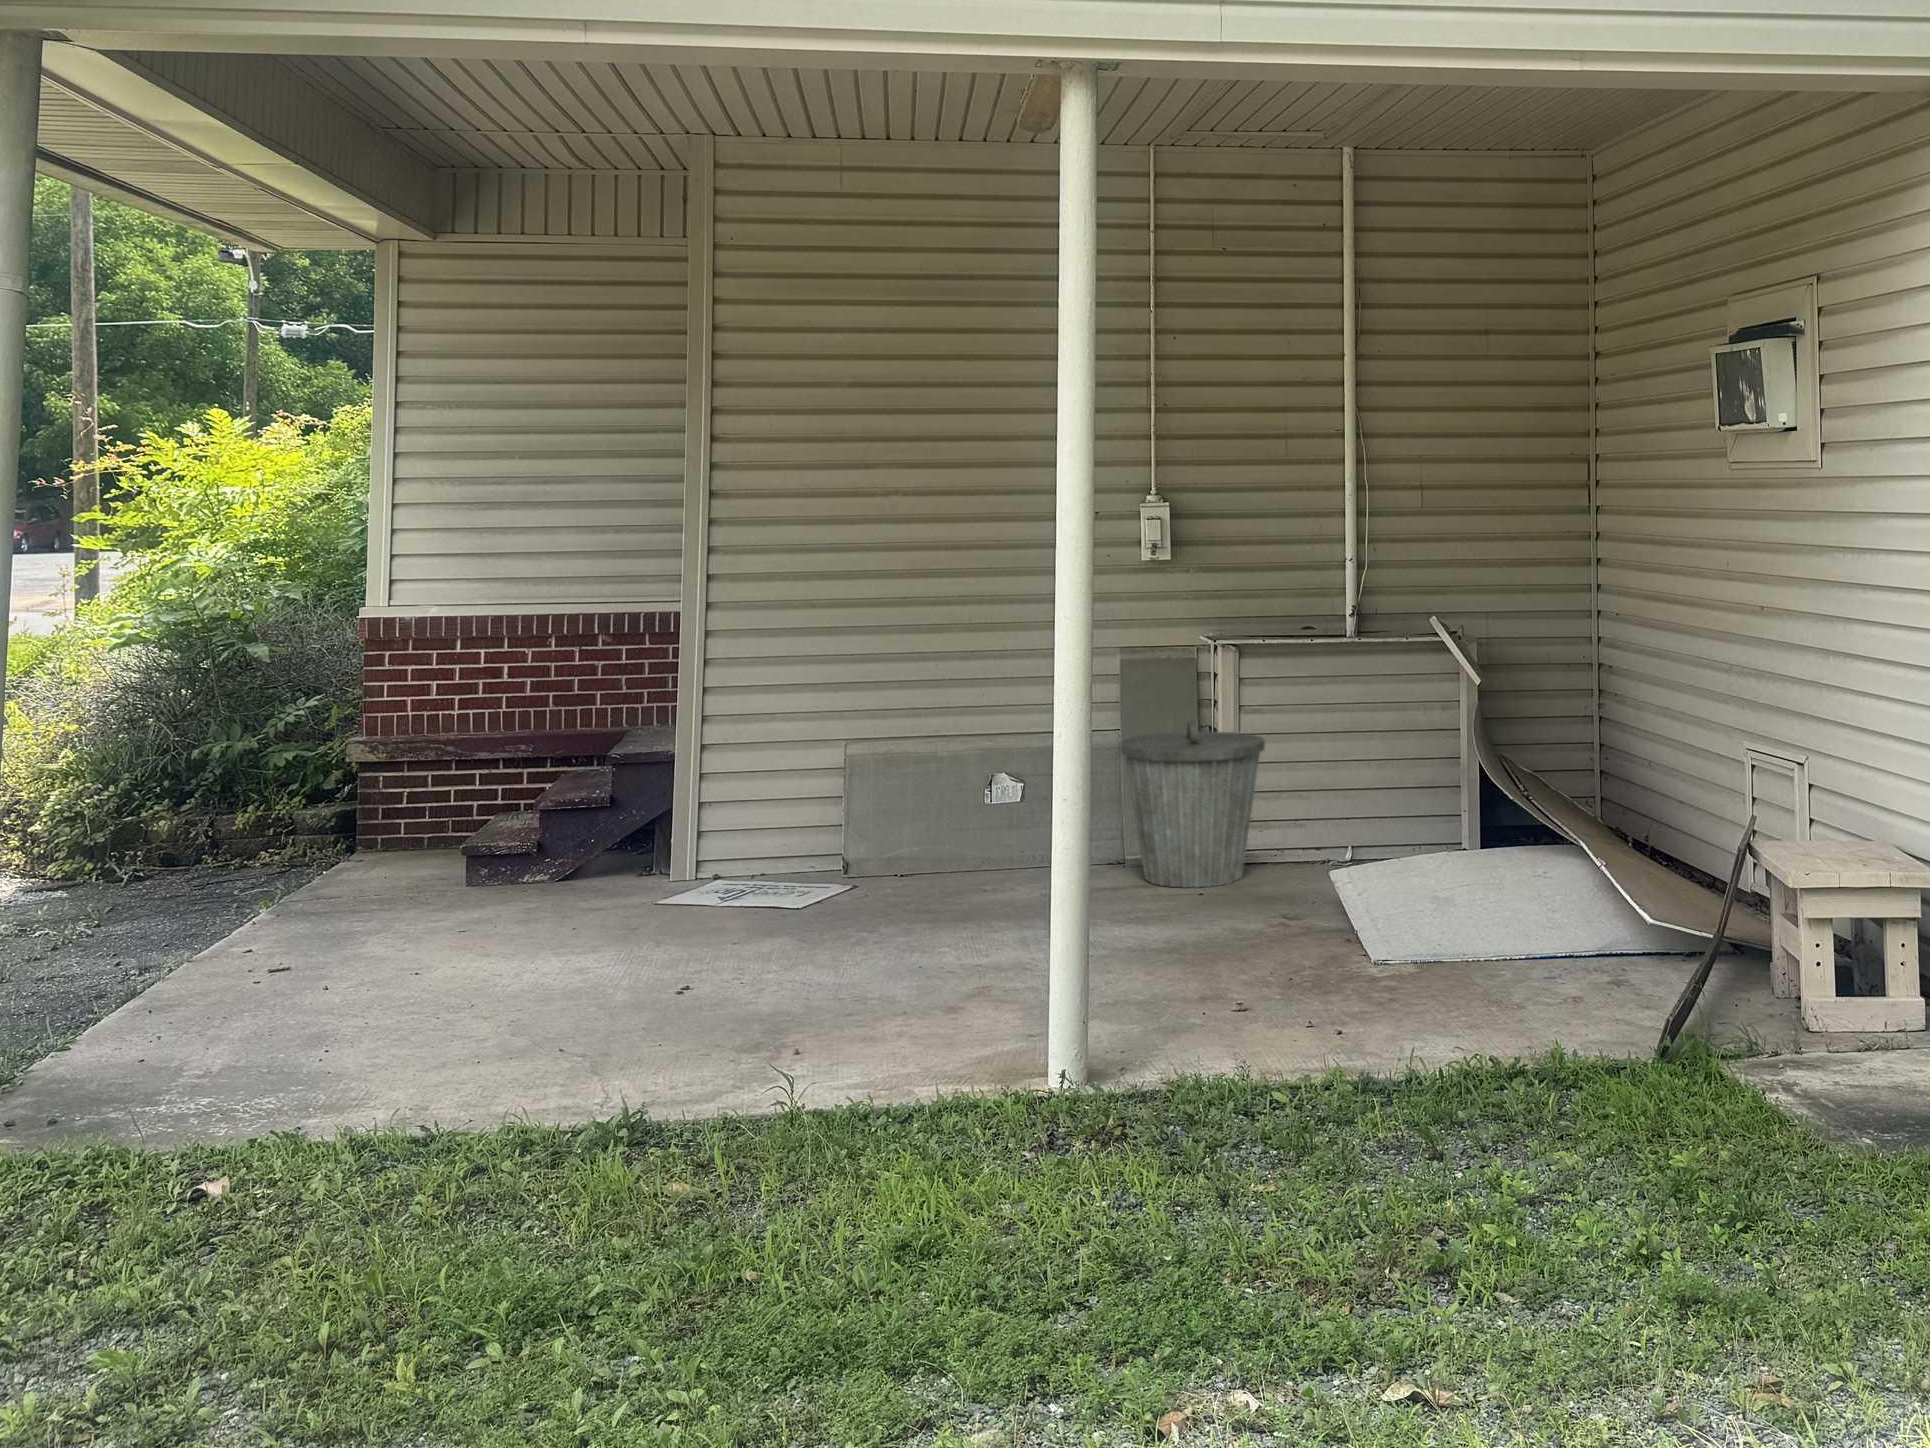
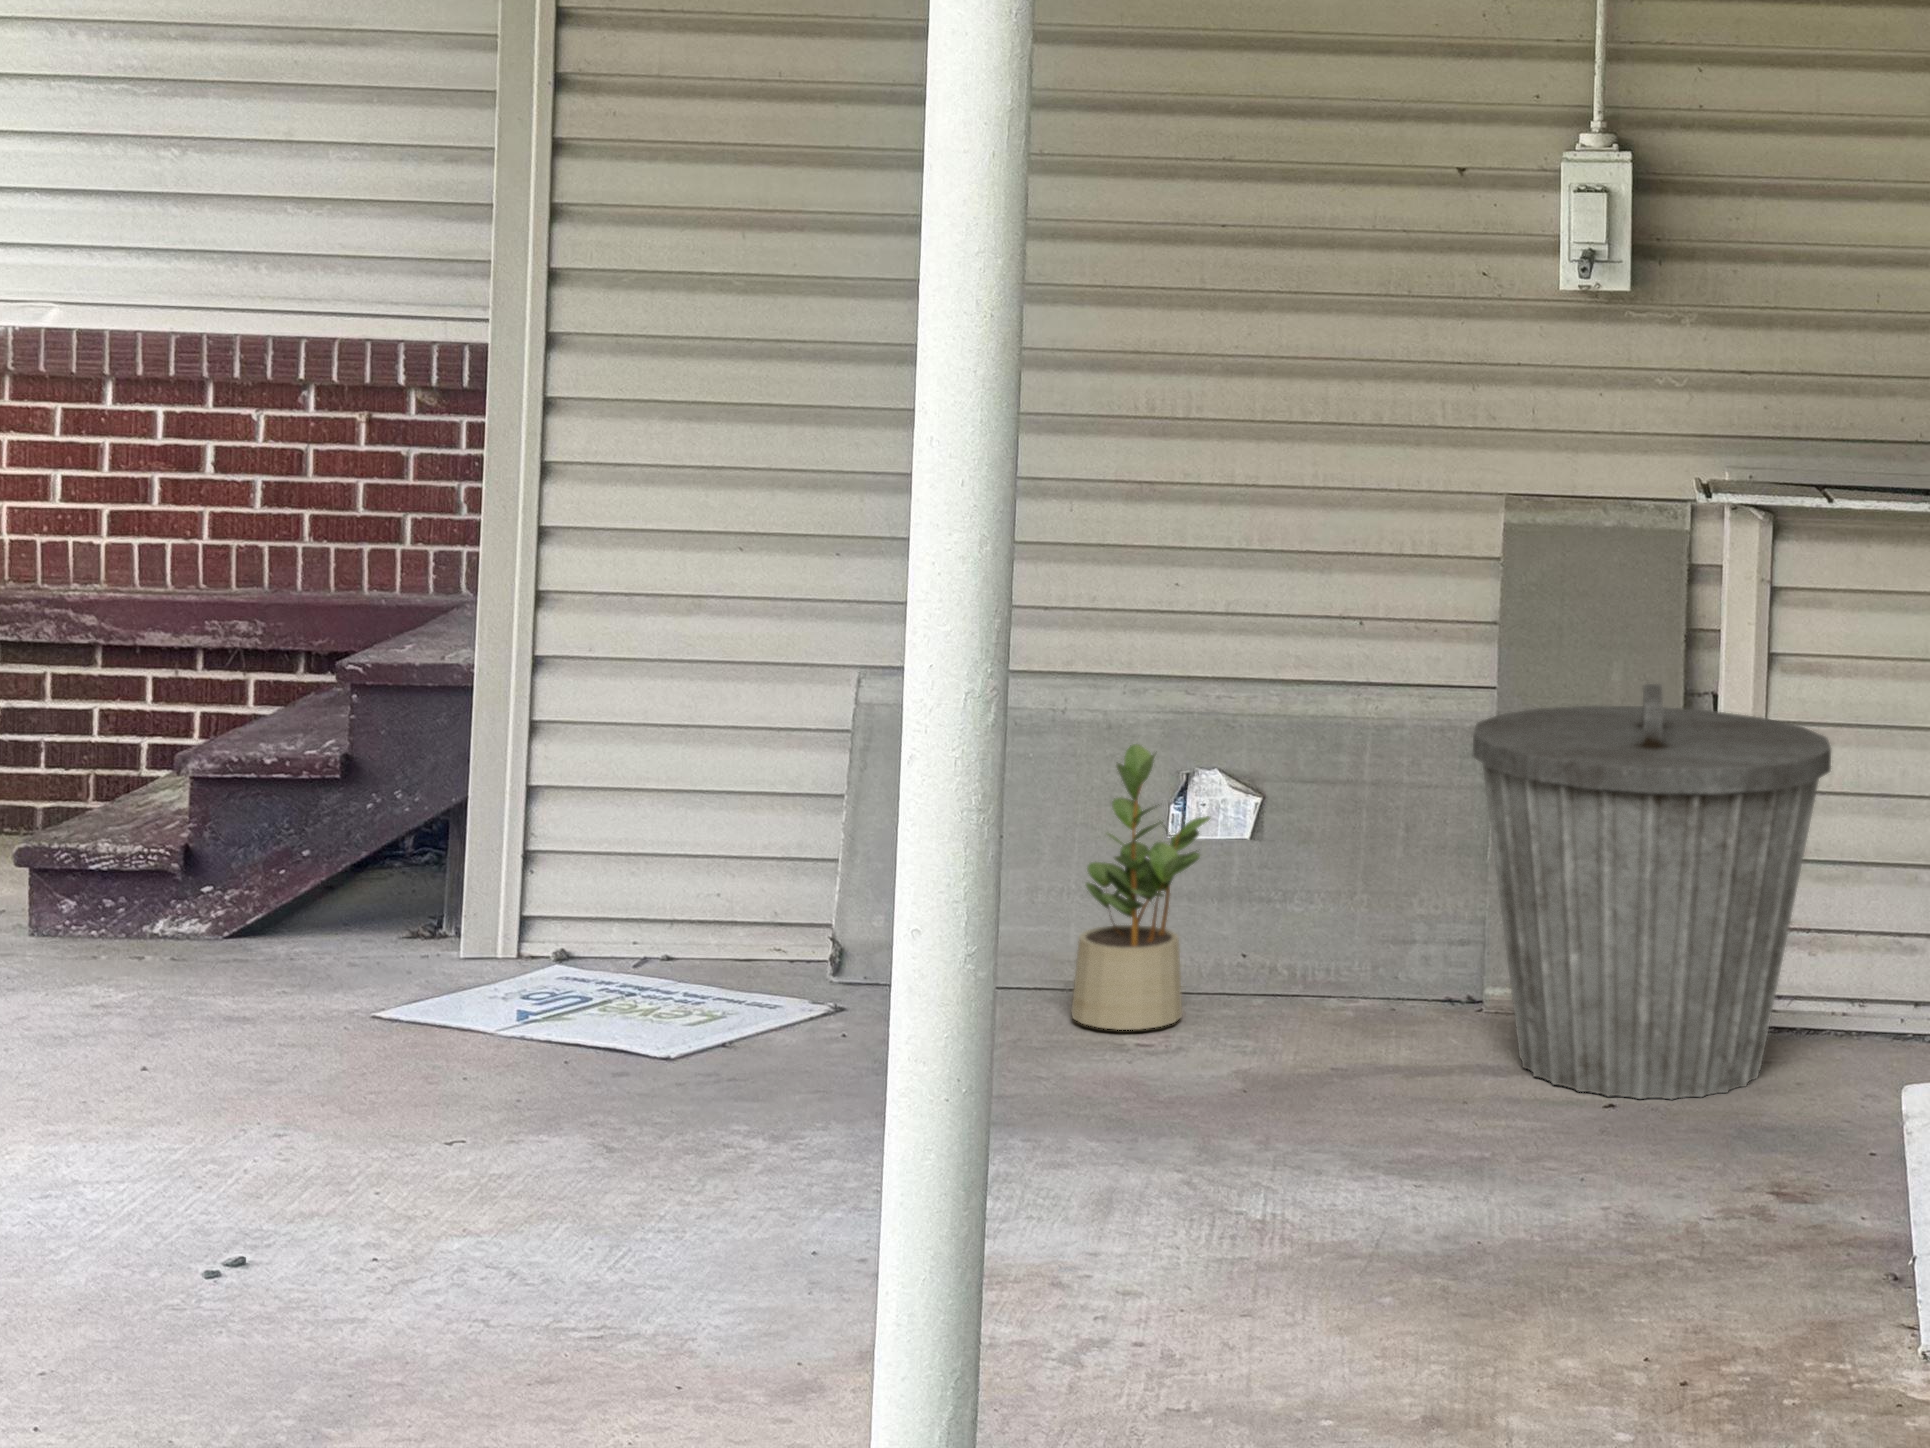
potted plant: none [953,761,1008,882] -> present [1072,744,1210,1030]

